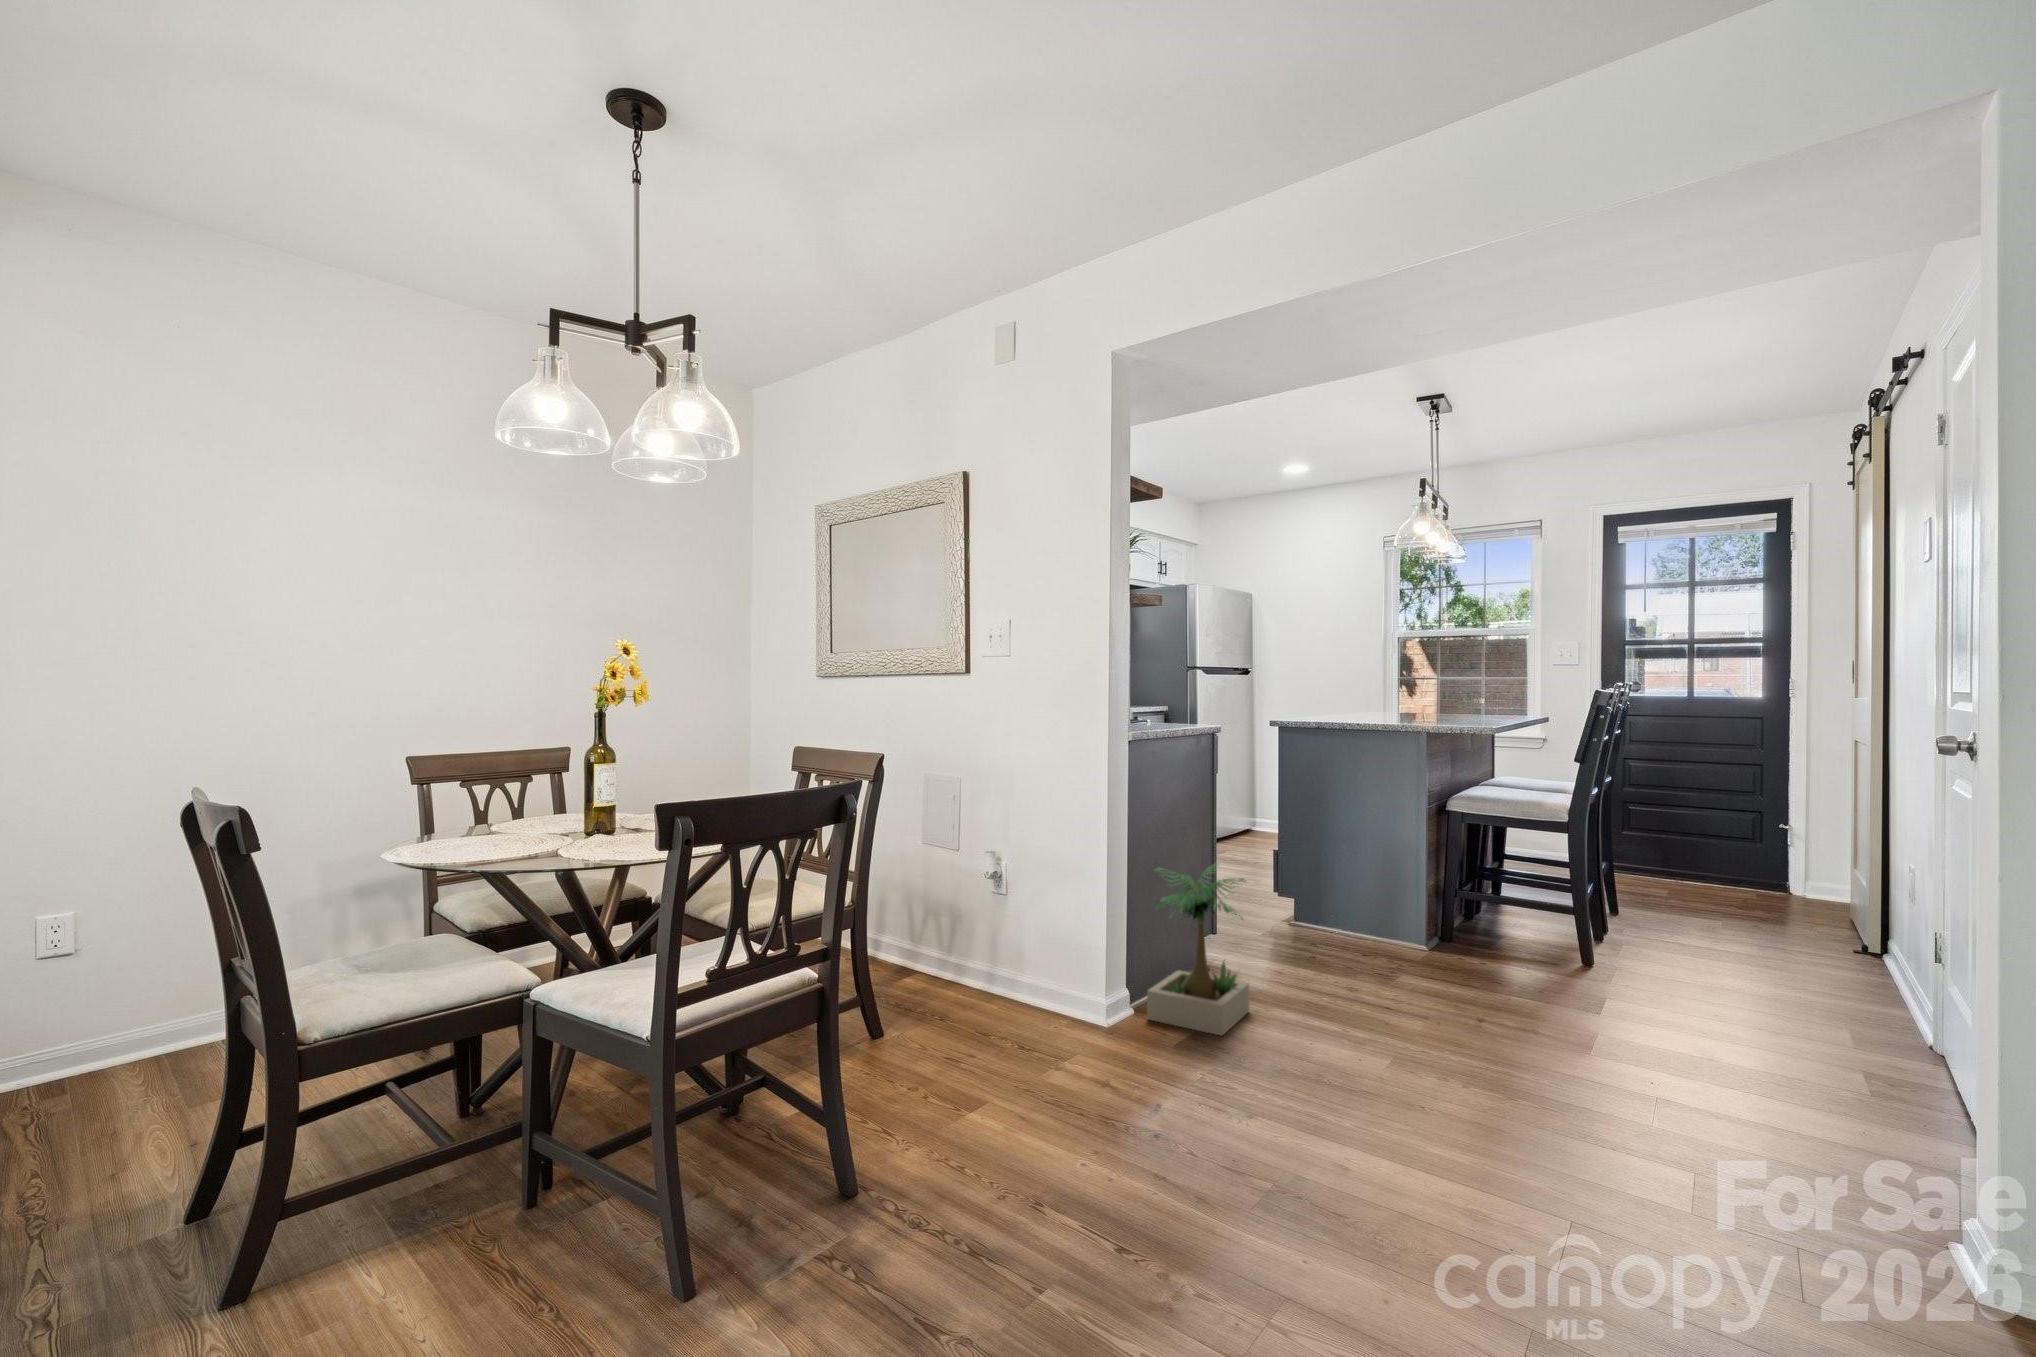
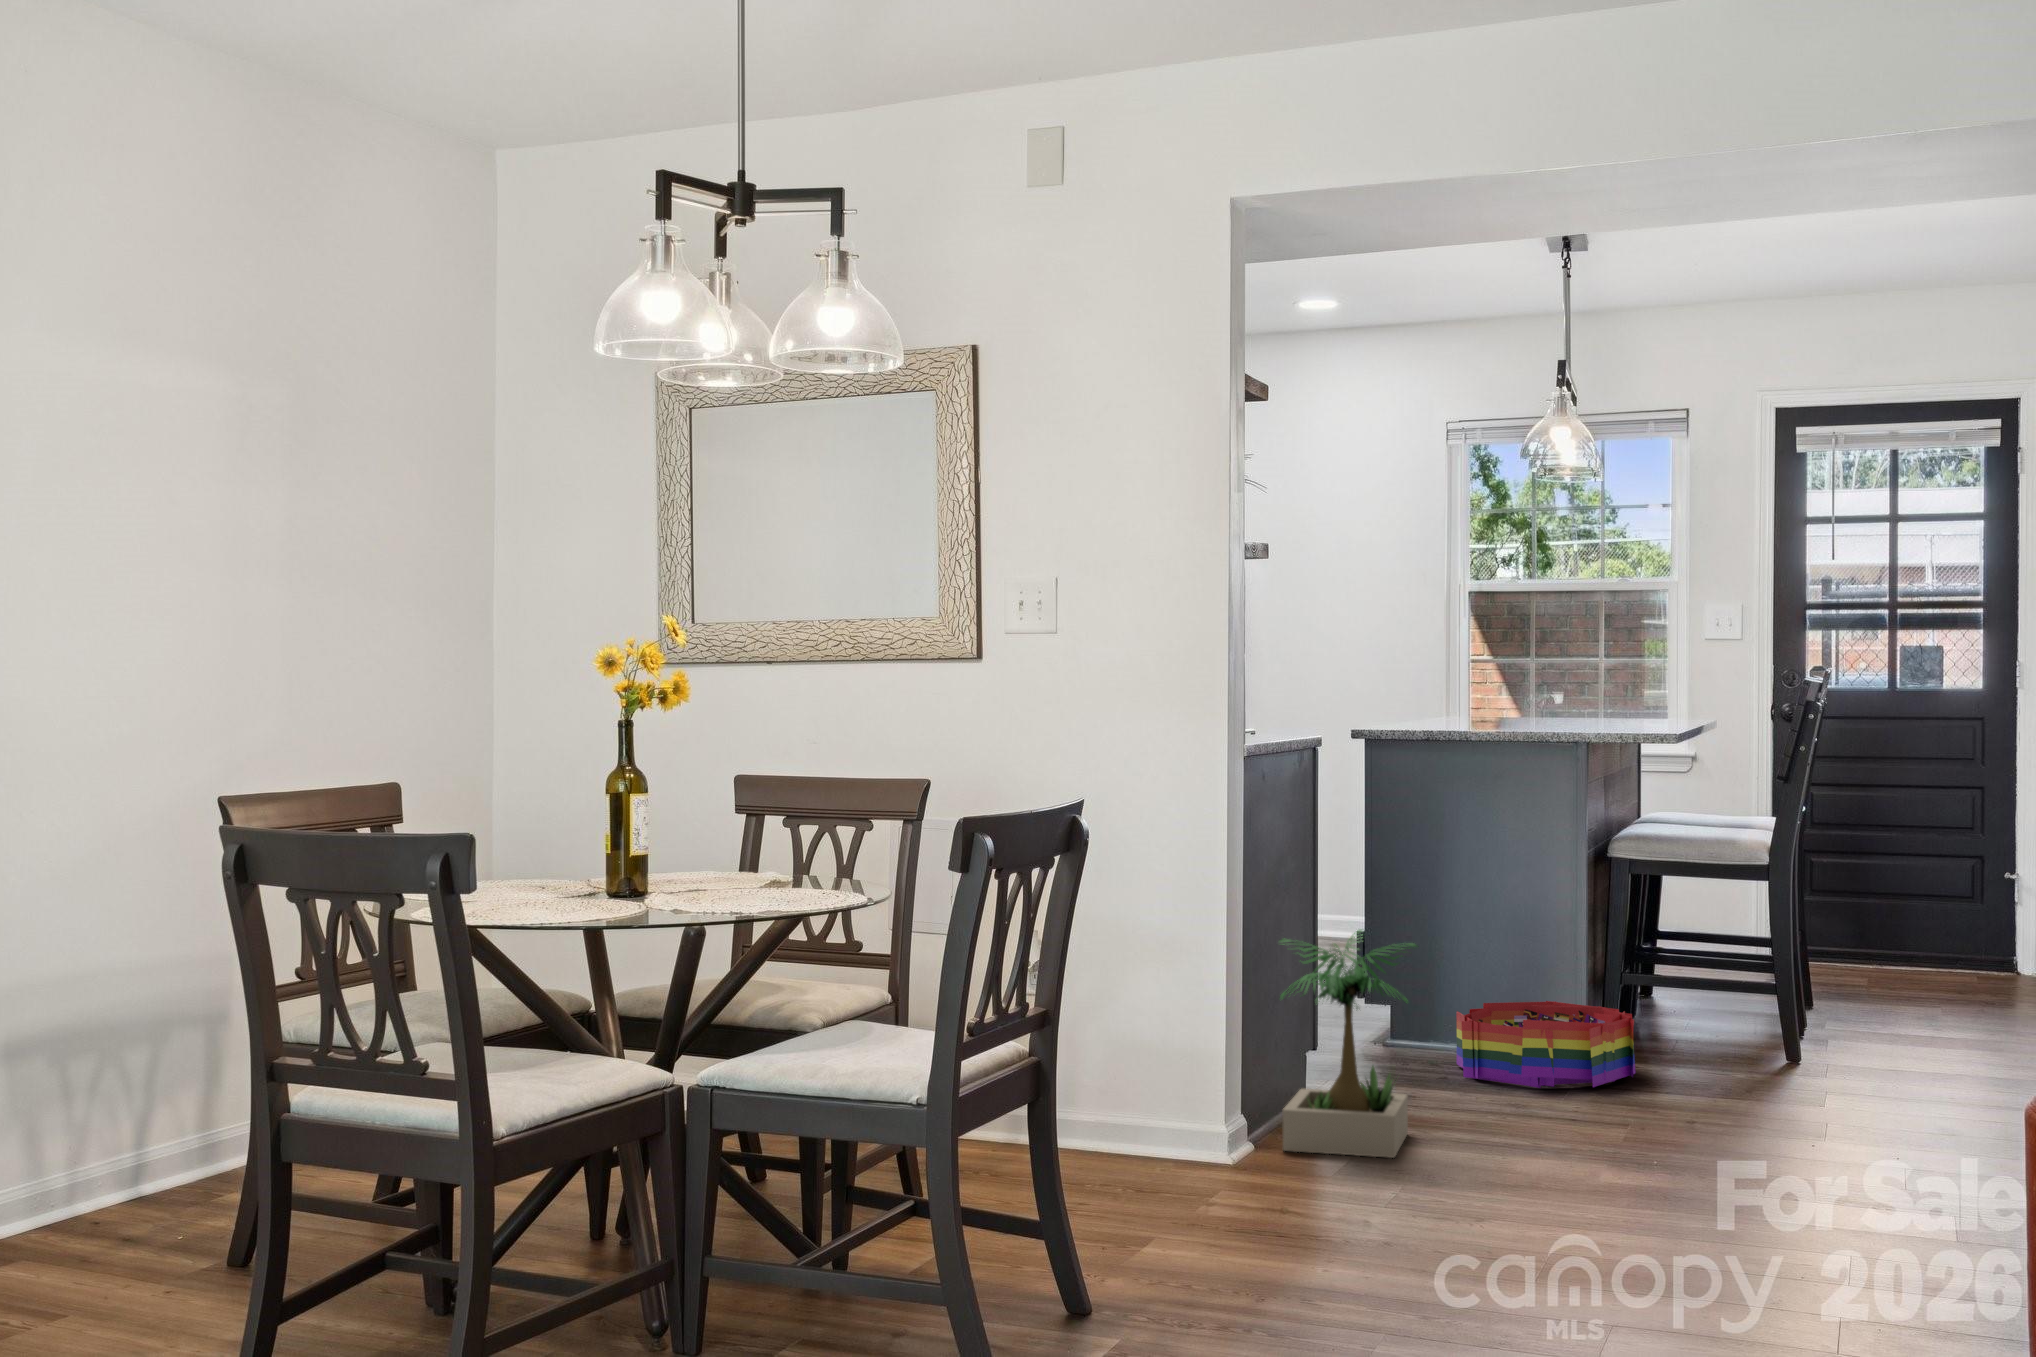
storage bin: none [1324,907,1453,979] -> present [1457,1001,1635,1088]

